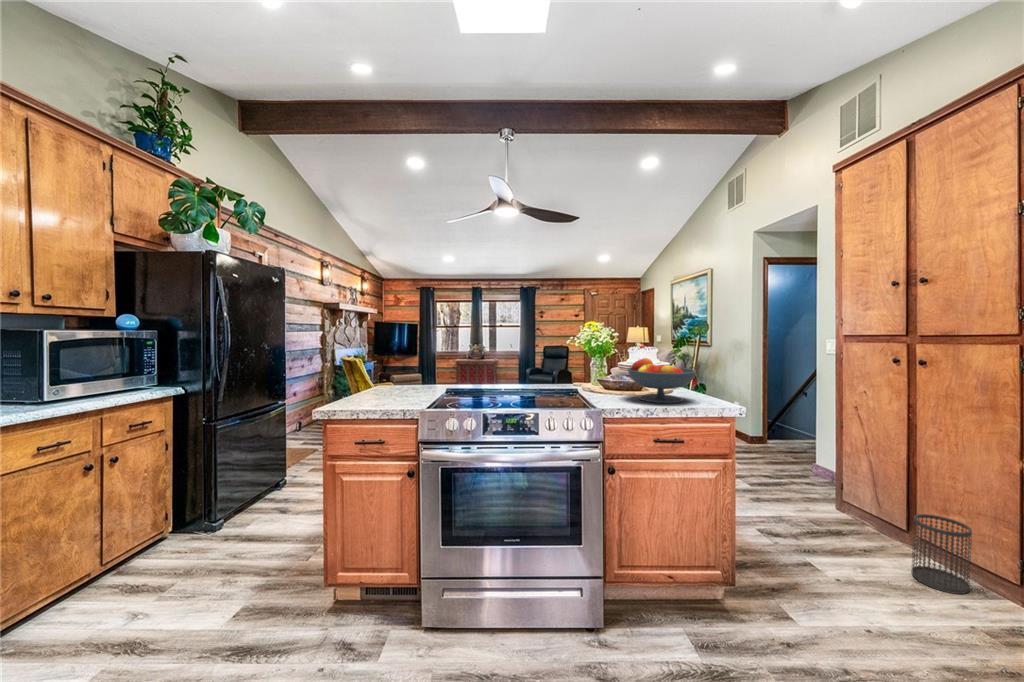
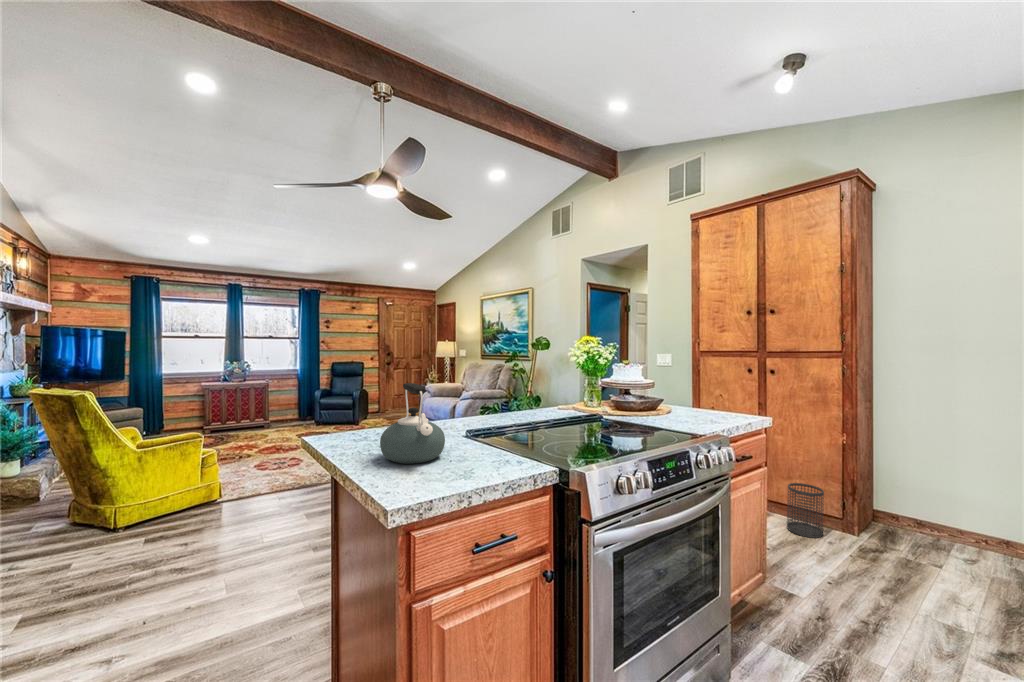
kettle: none [364,351,405,399] -> present [380,383,445,464]
fruit bowl: present [627,358,696,403] -> none [663,377,734,423]

